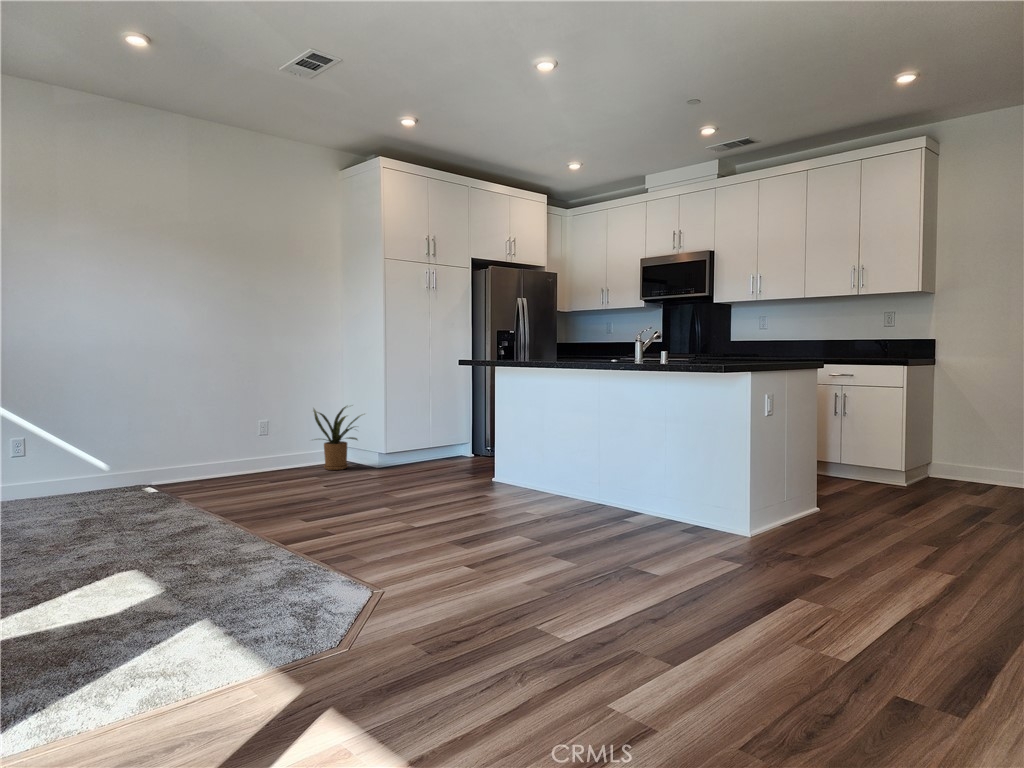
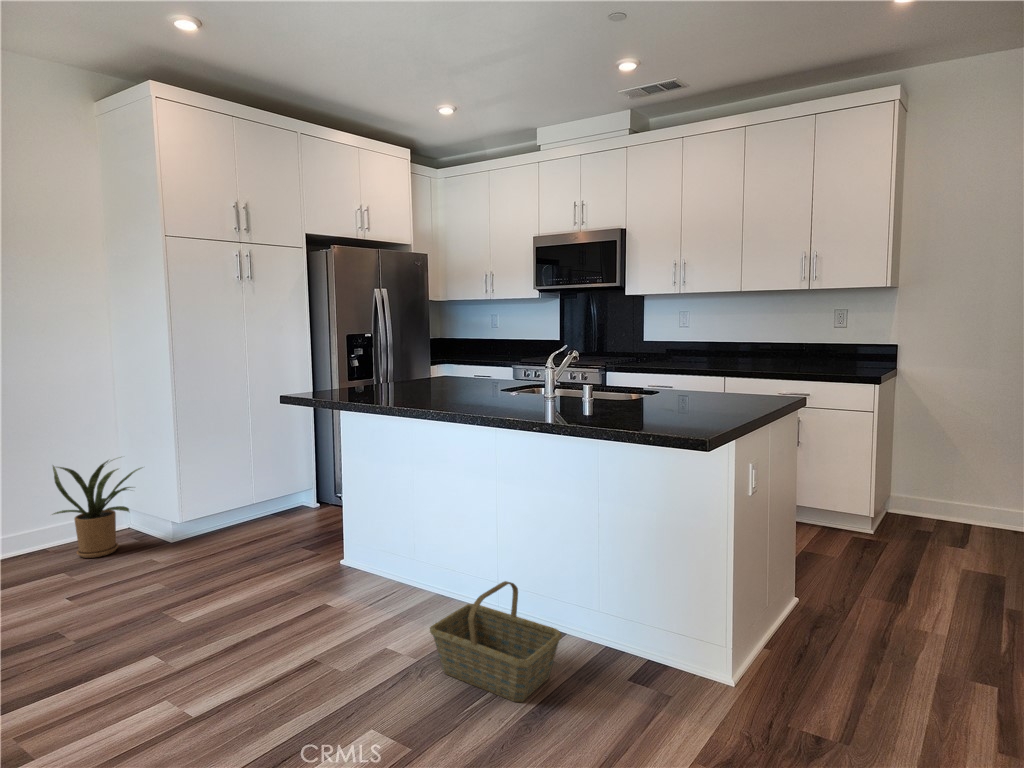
basket: none [556,464,637,530] -> present [430,581,562,702]

